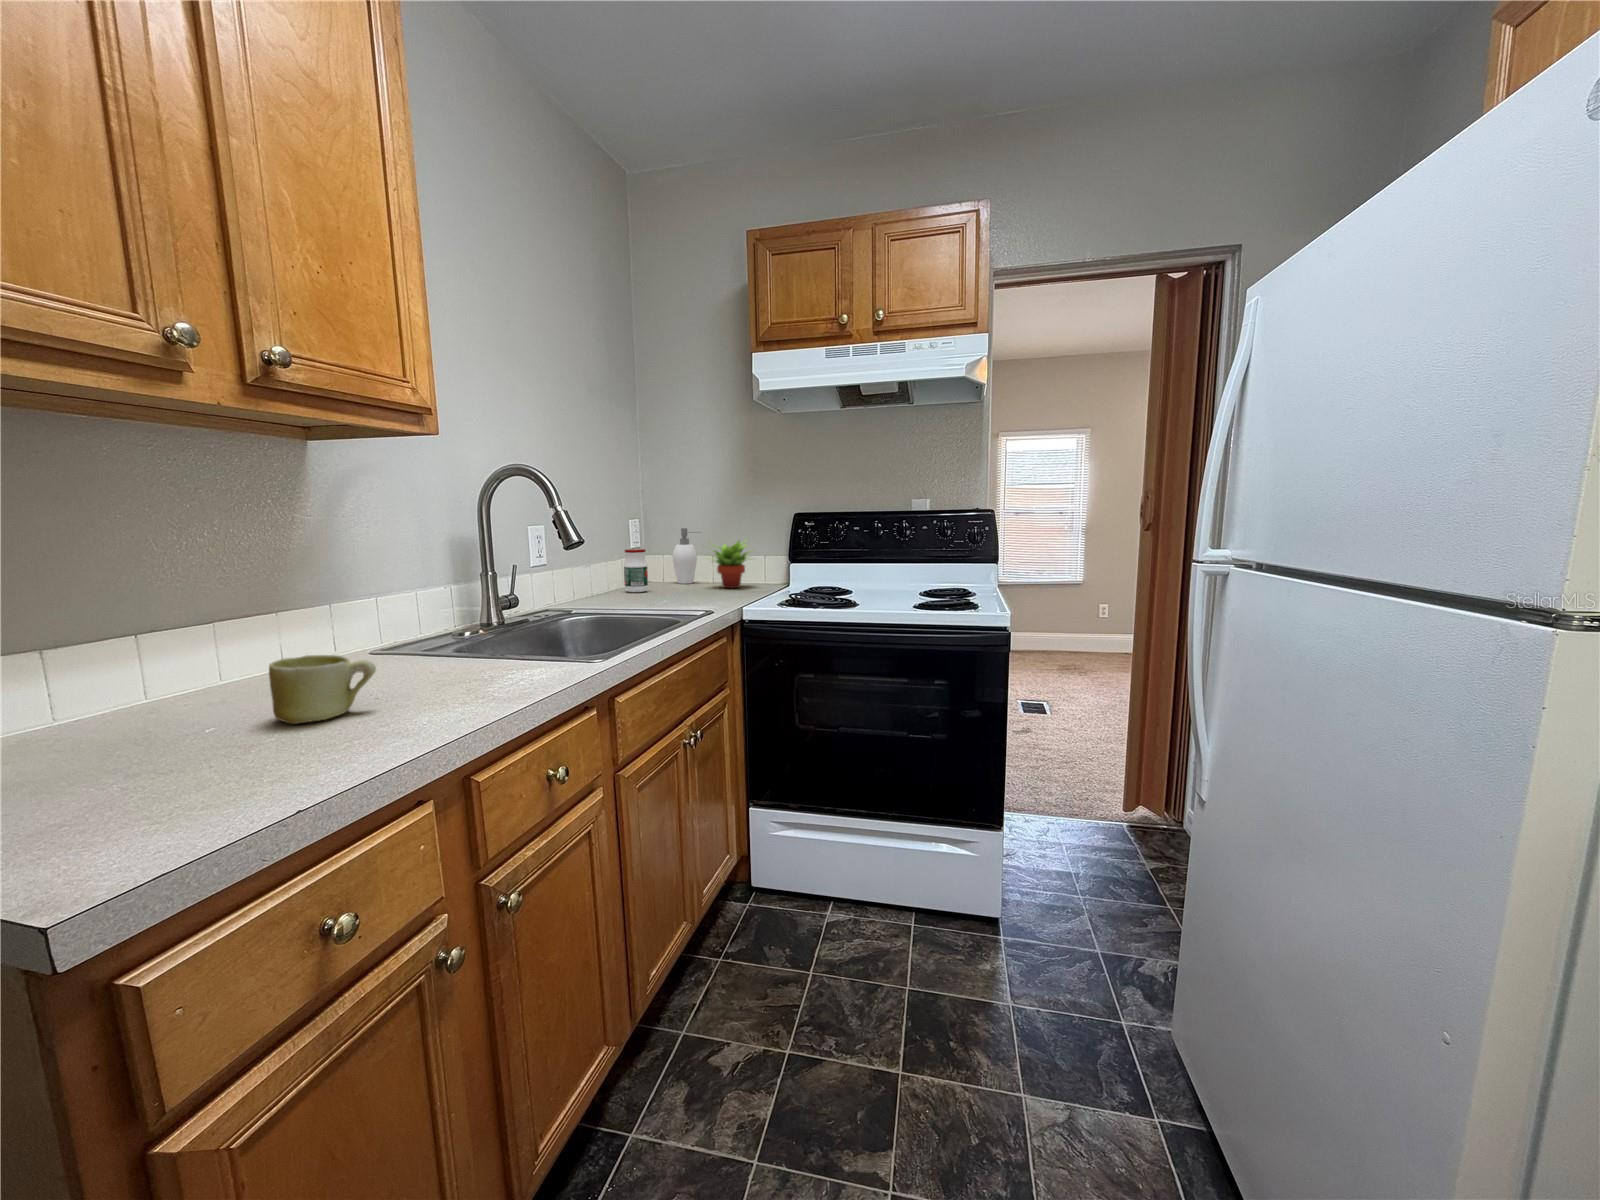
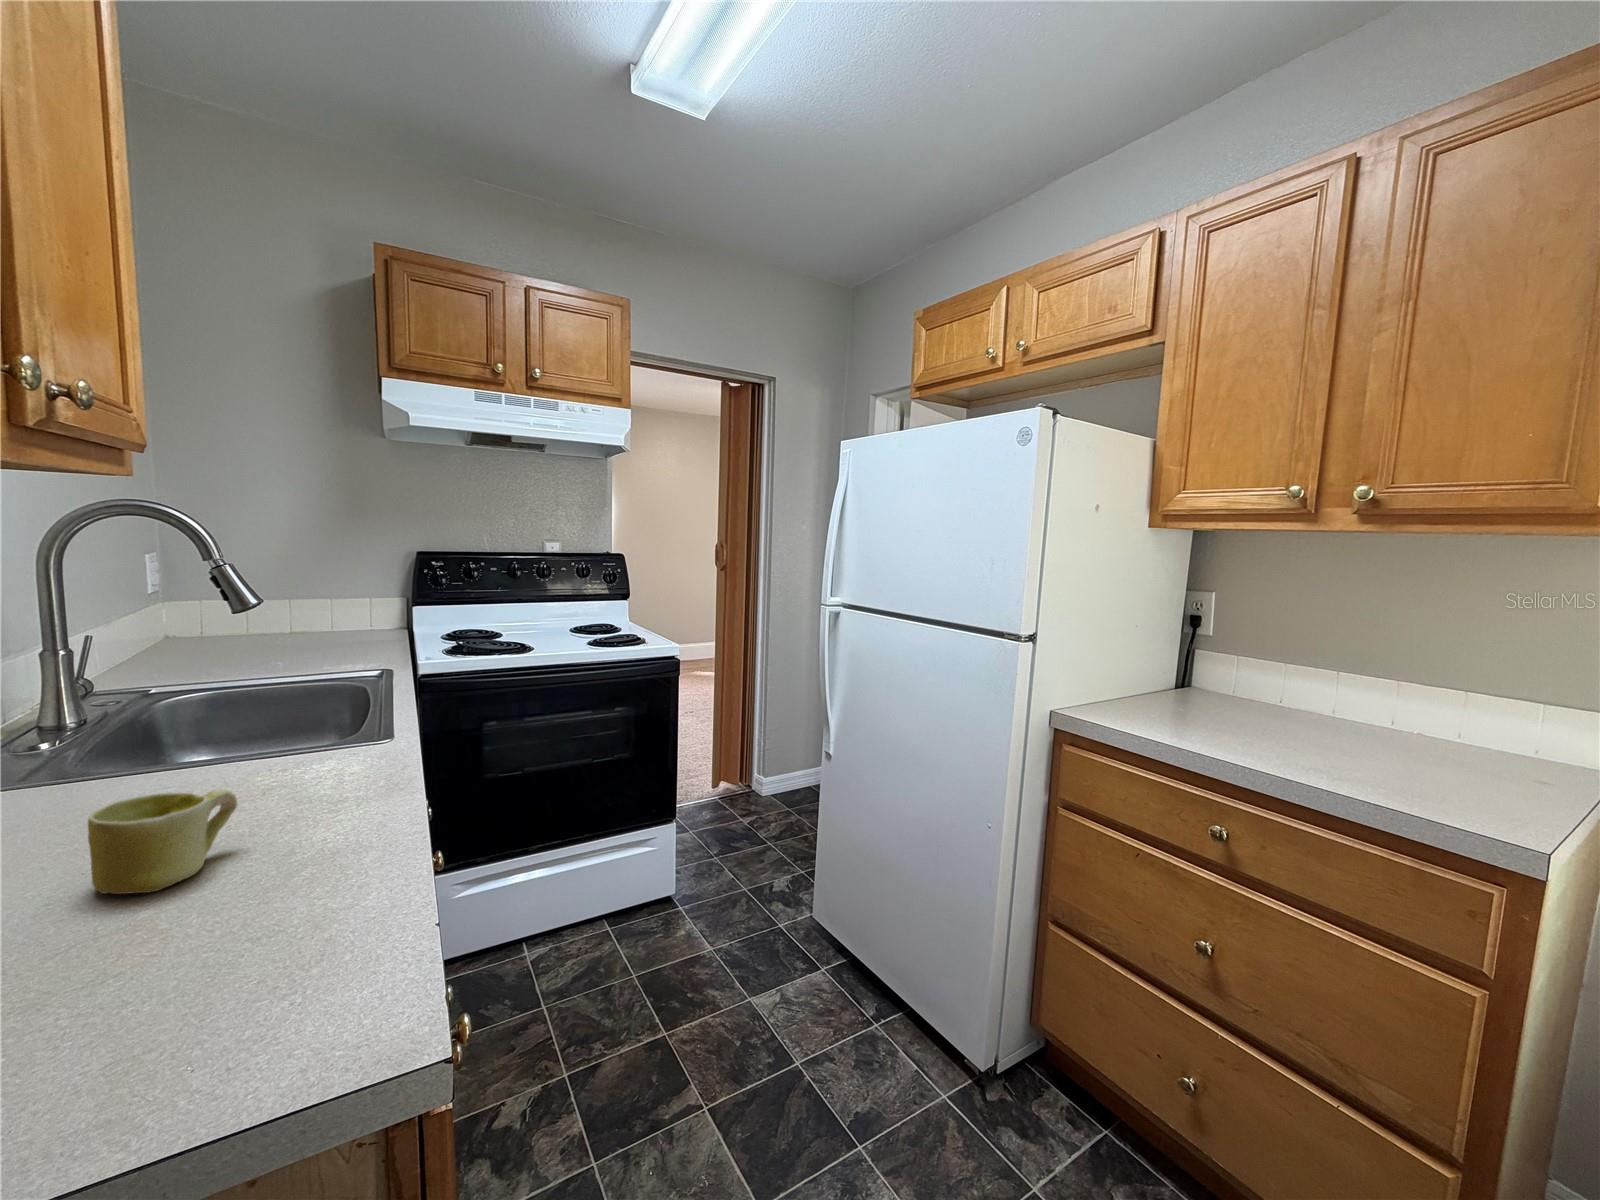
soap dispenser: present [673,528,701,584] -> none [222,568,273,639]
succulent plant: present [713,541,750,588] -> none [294,579,368,640]
jar: present [624,549,648,592] -> none [178,599,220,658]

